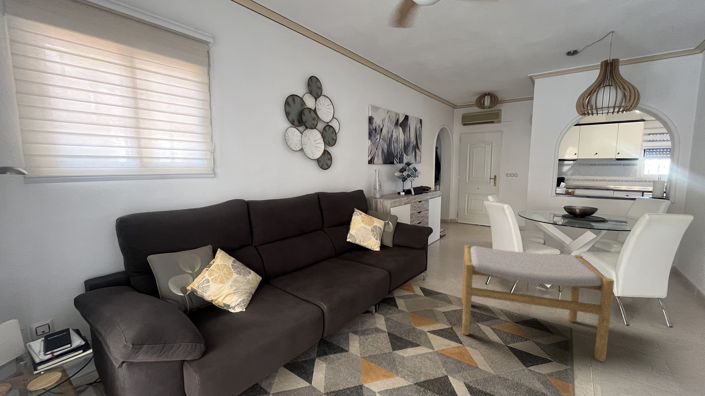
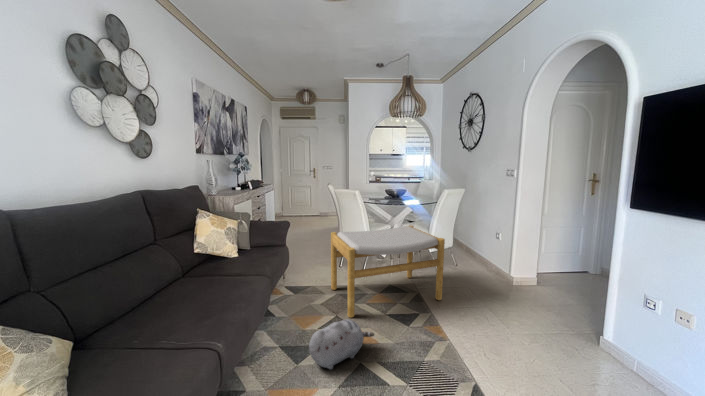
plush toy: none [401,326,471,368] -> present [309,319,374,369]

